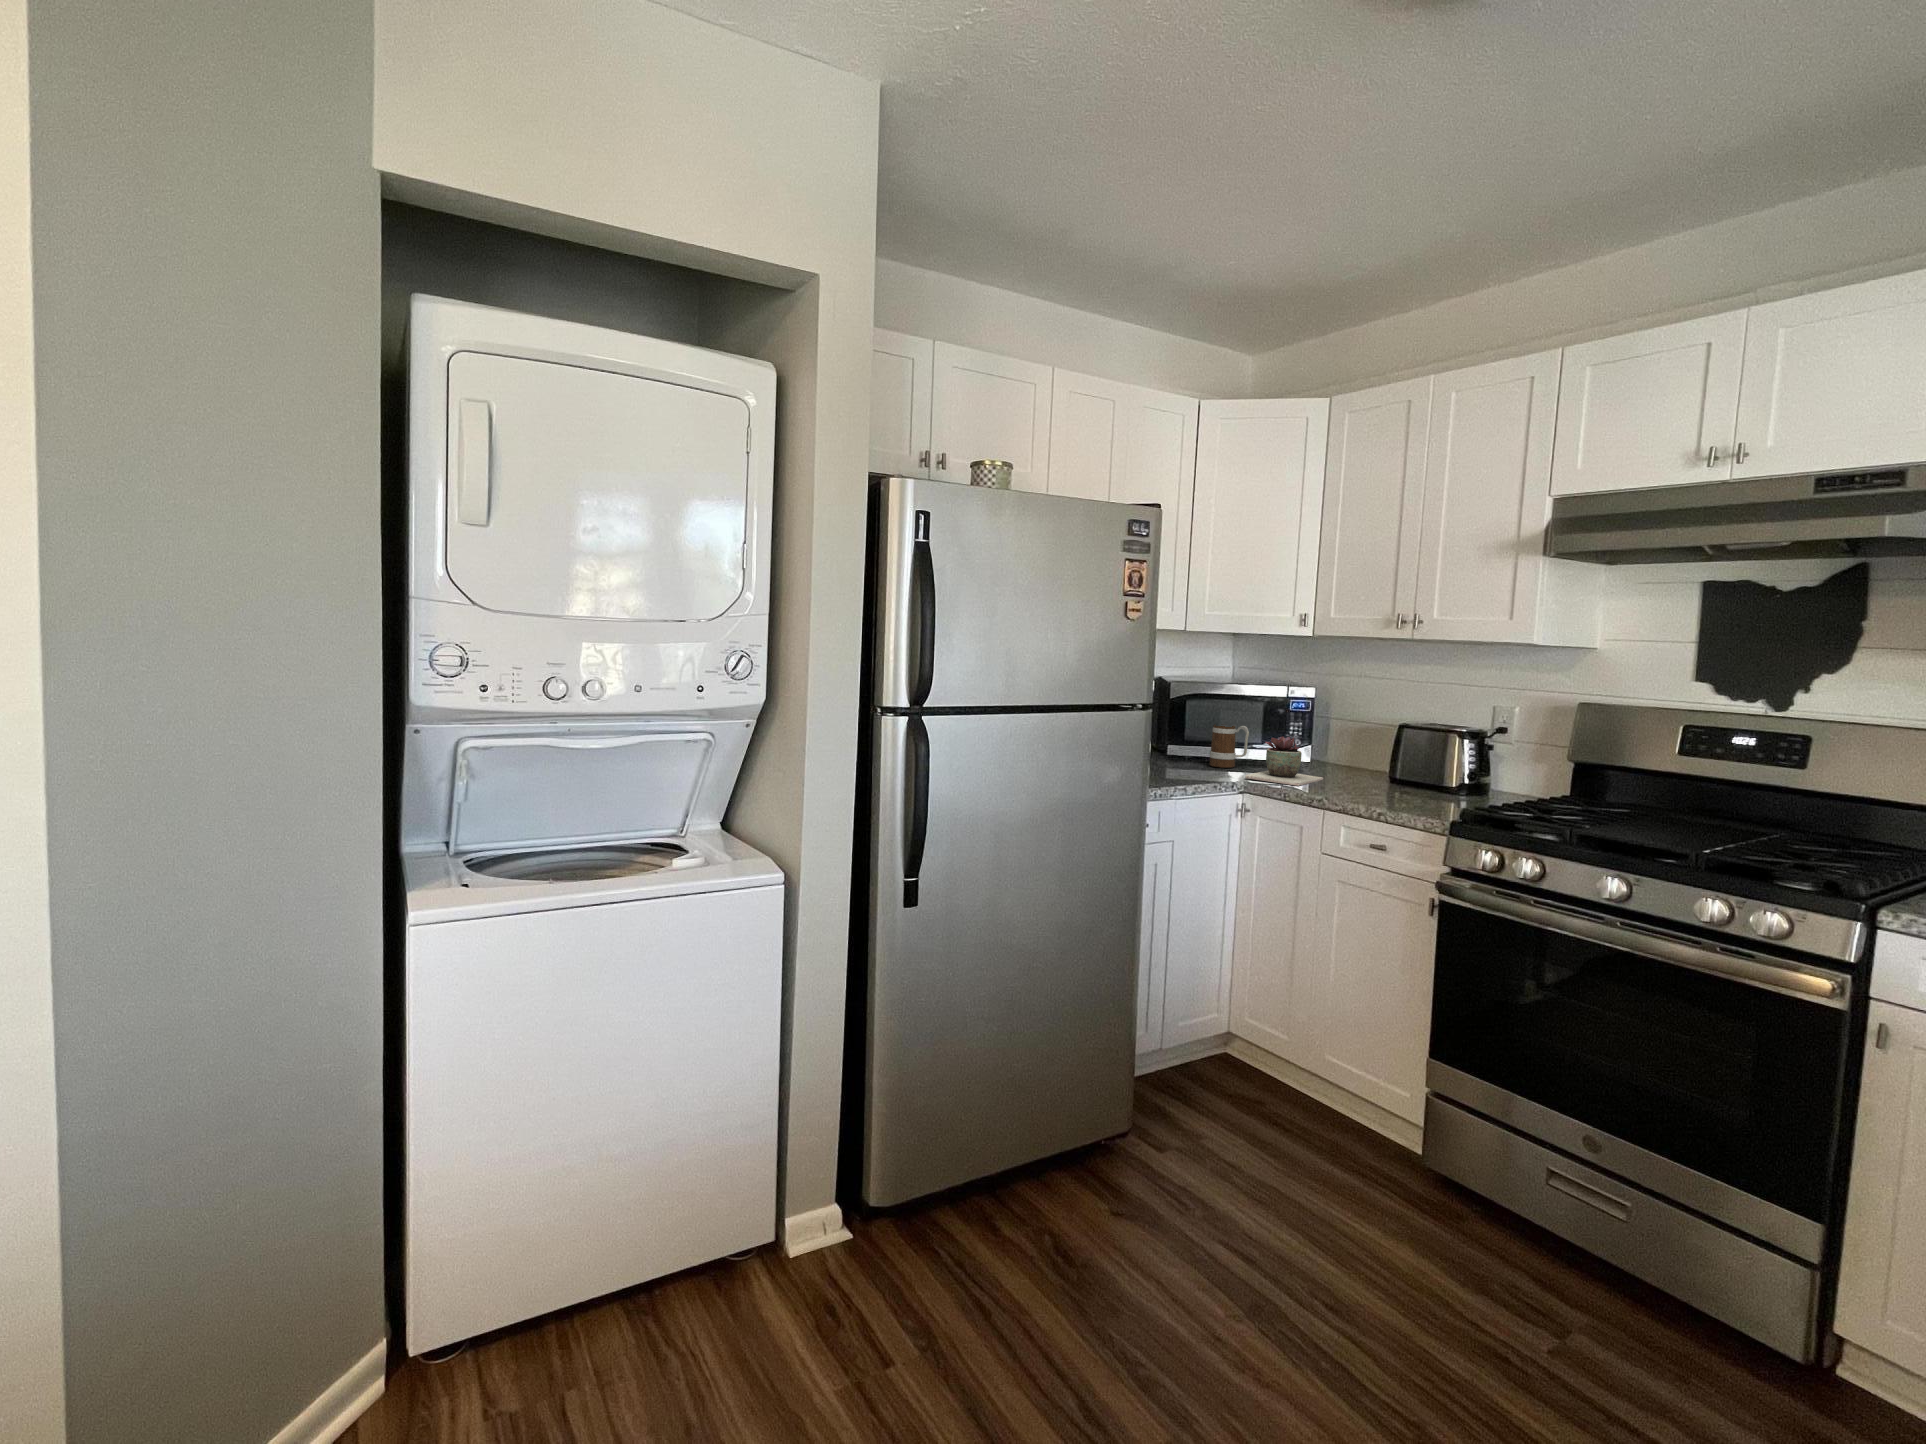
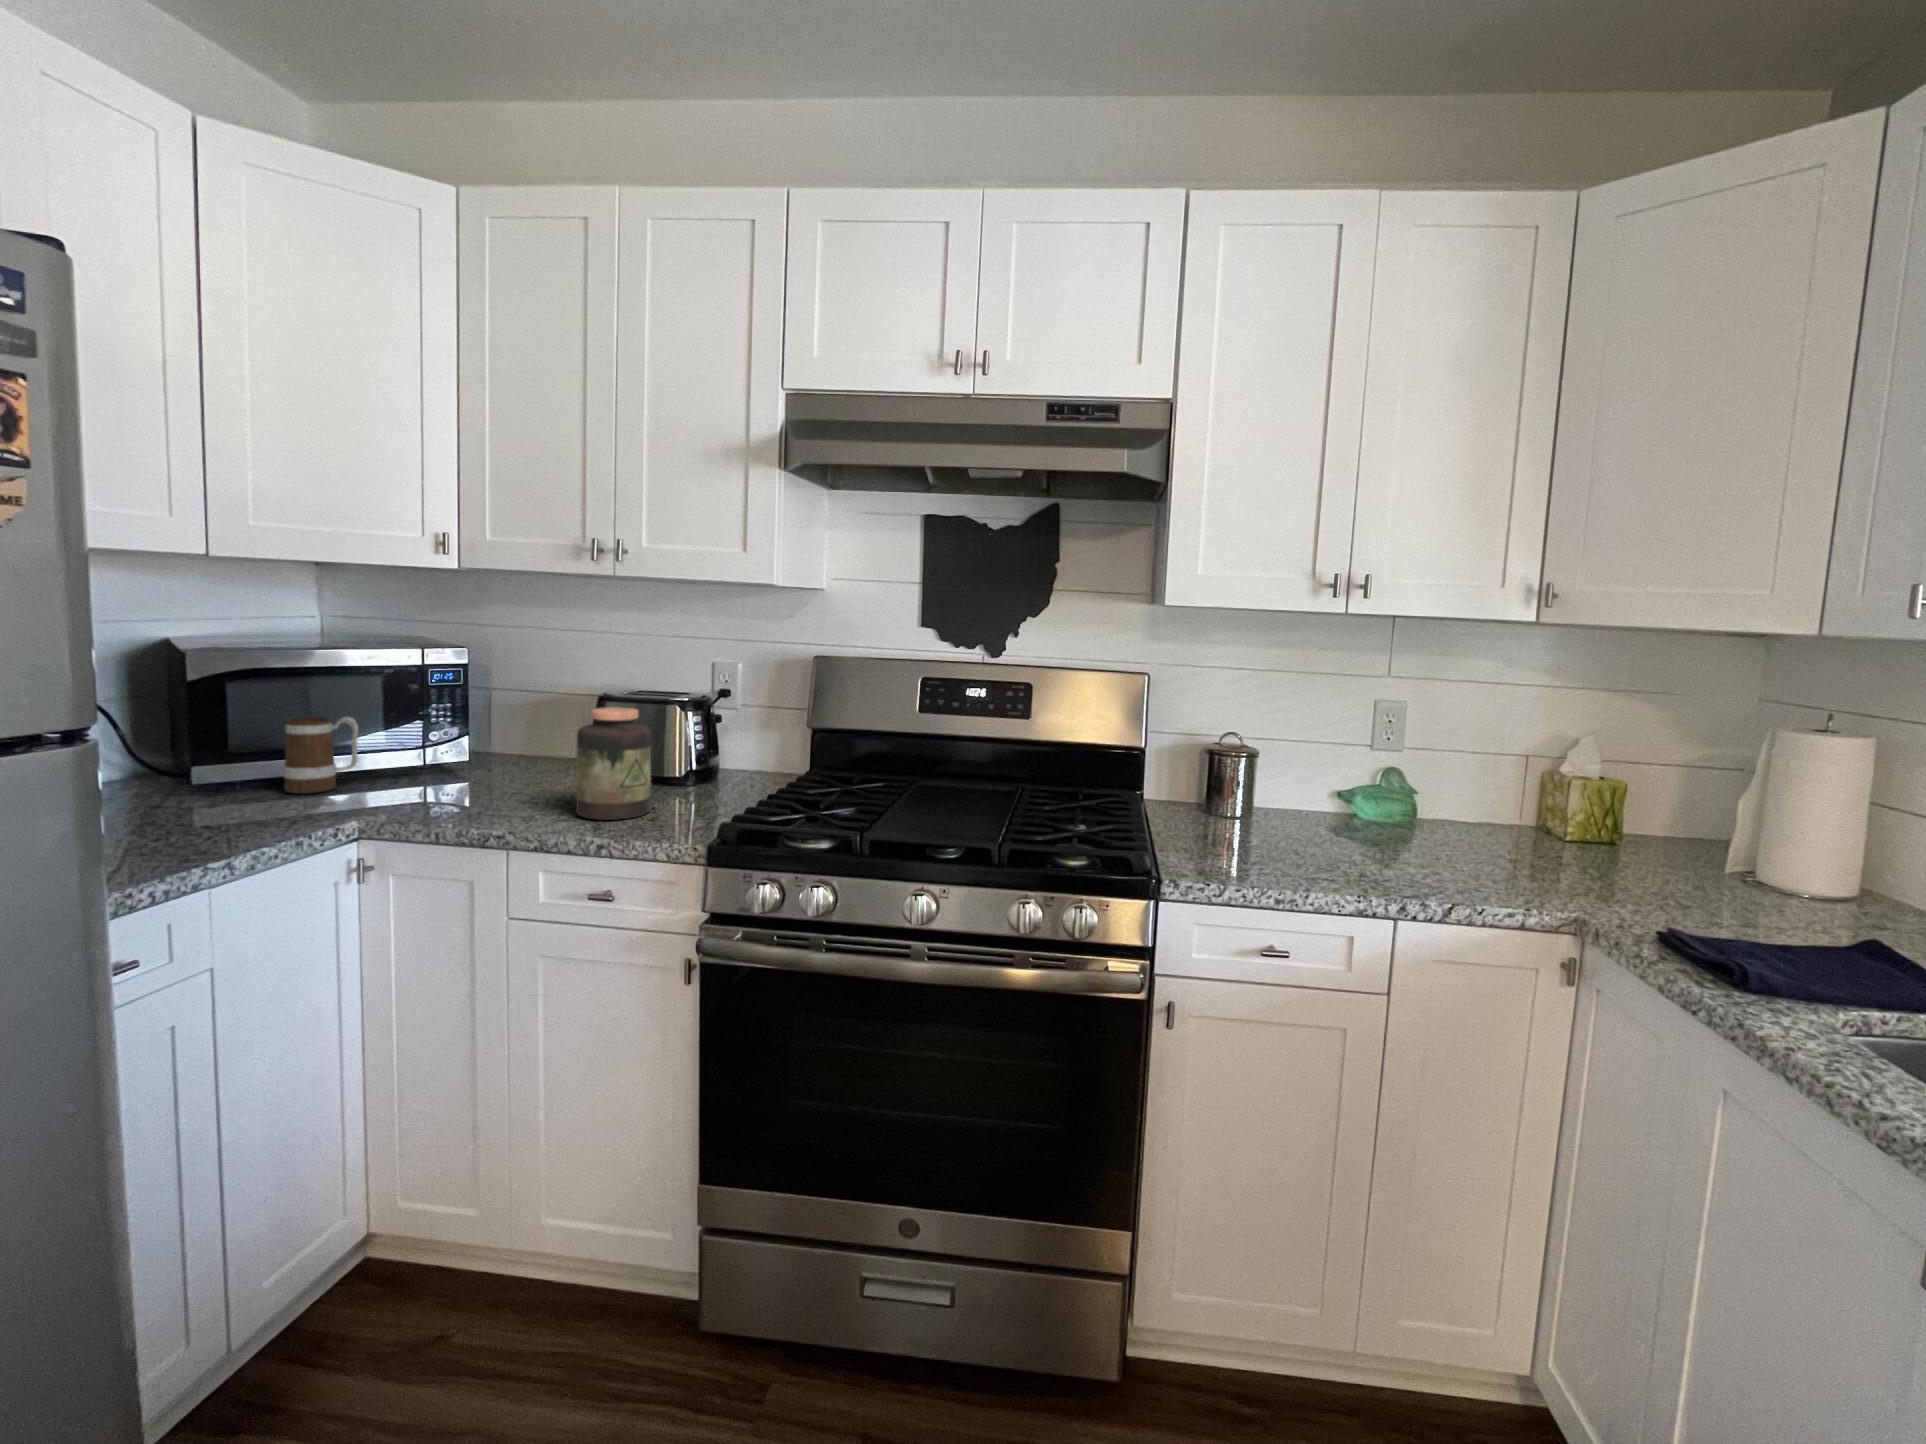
jar: none [1369,728,1424,802] -> present [576,707,651,820]
succulent plant: present [1245,736,1323,786] -> none [359,732,496,814]

